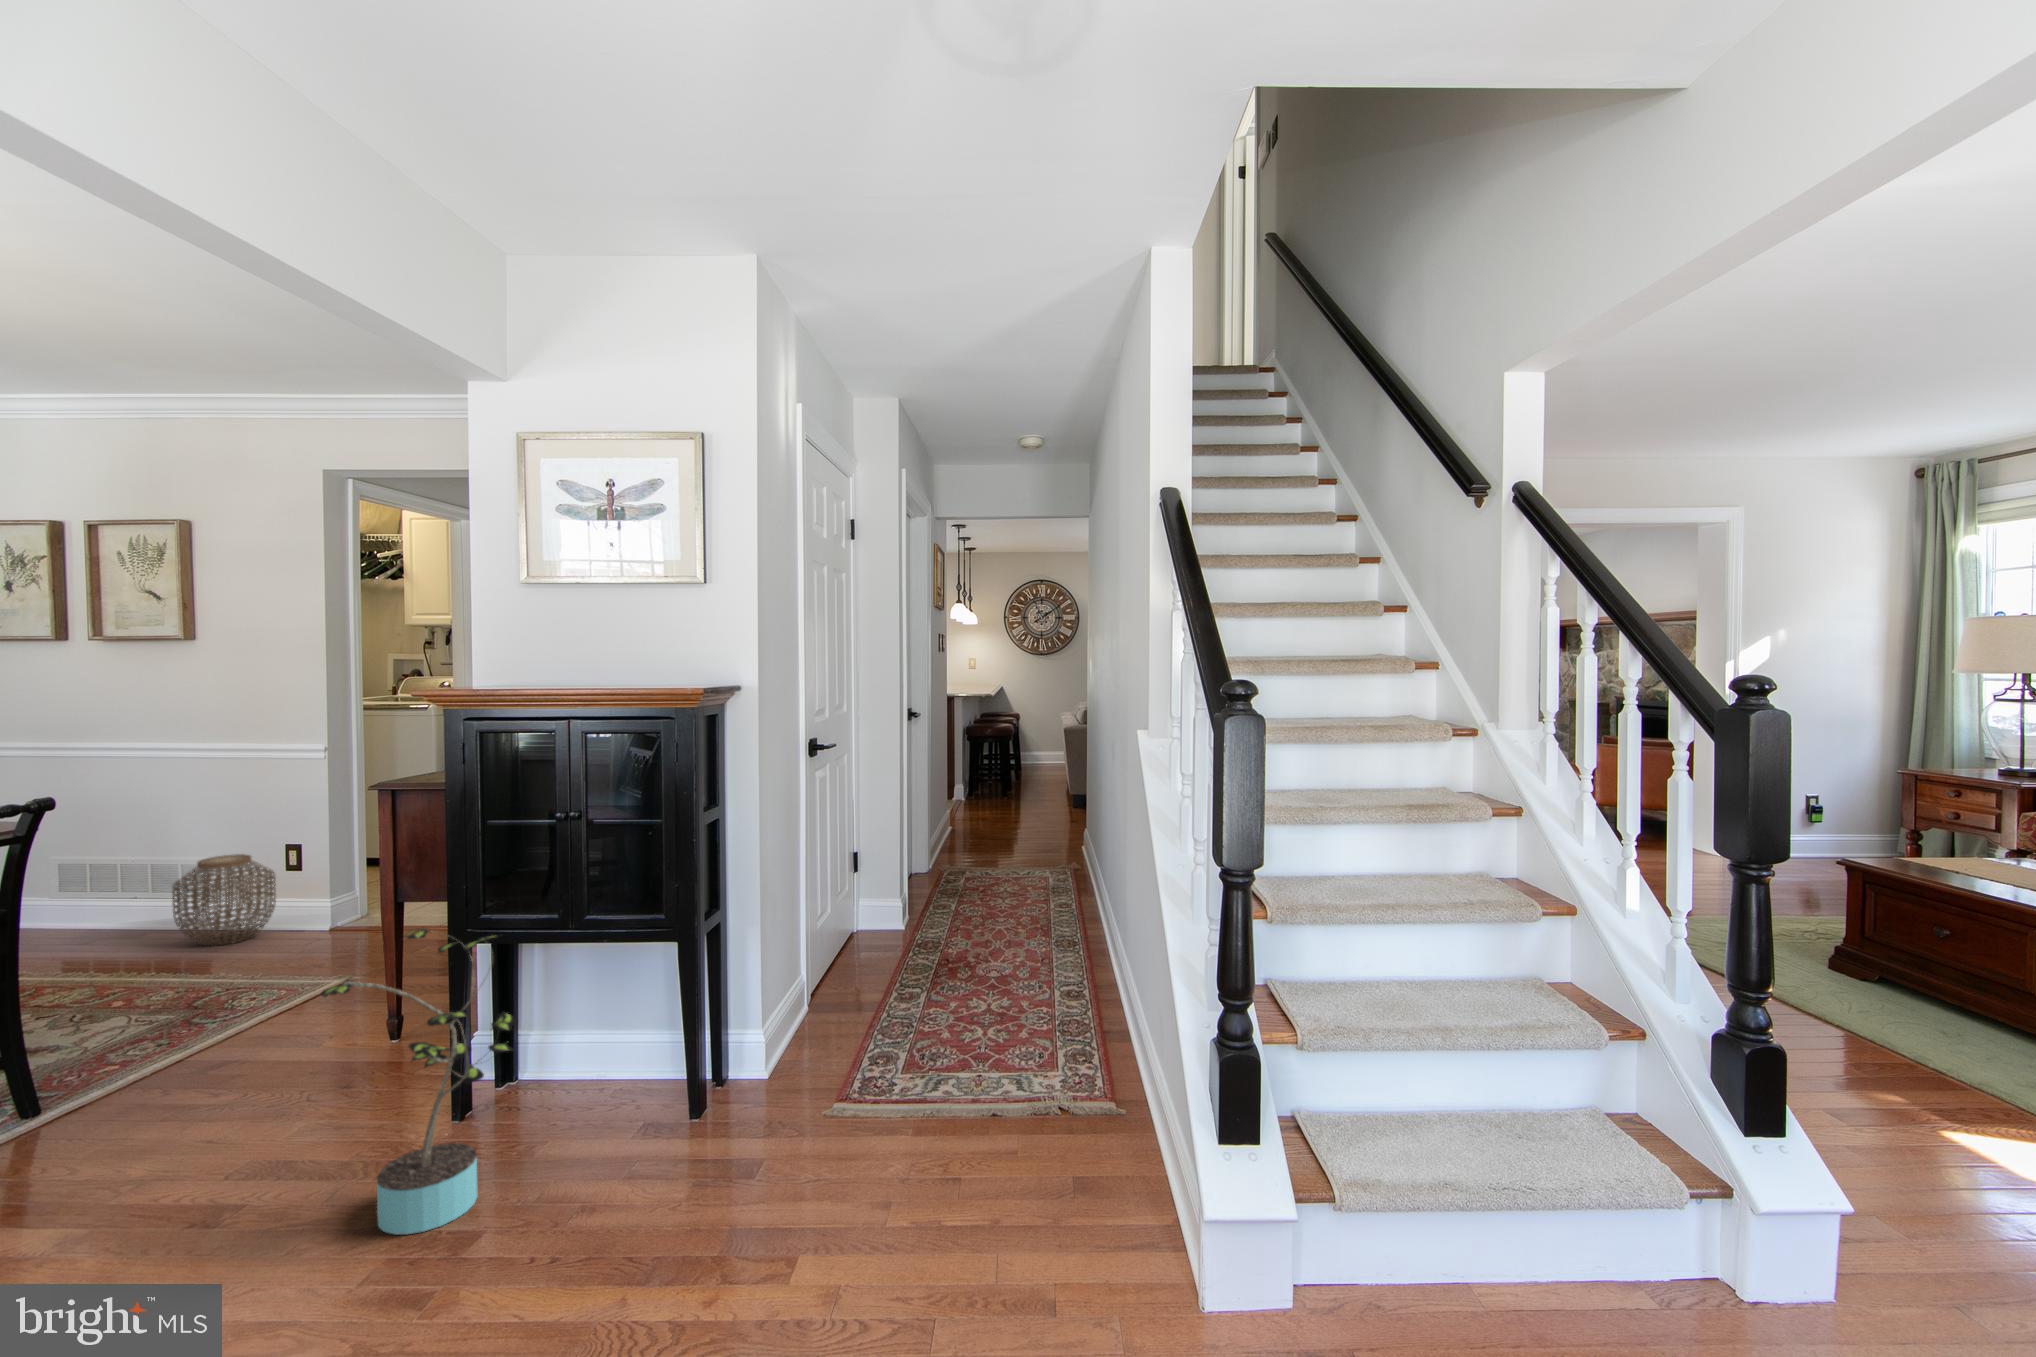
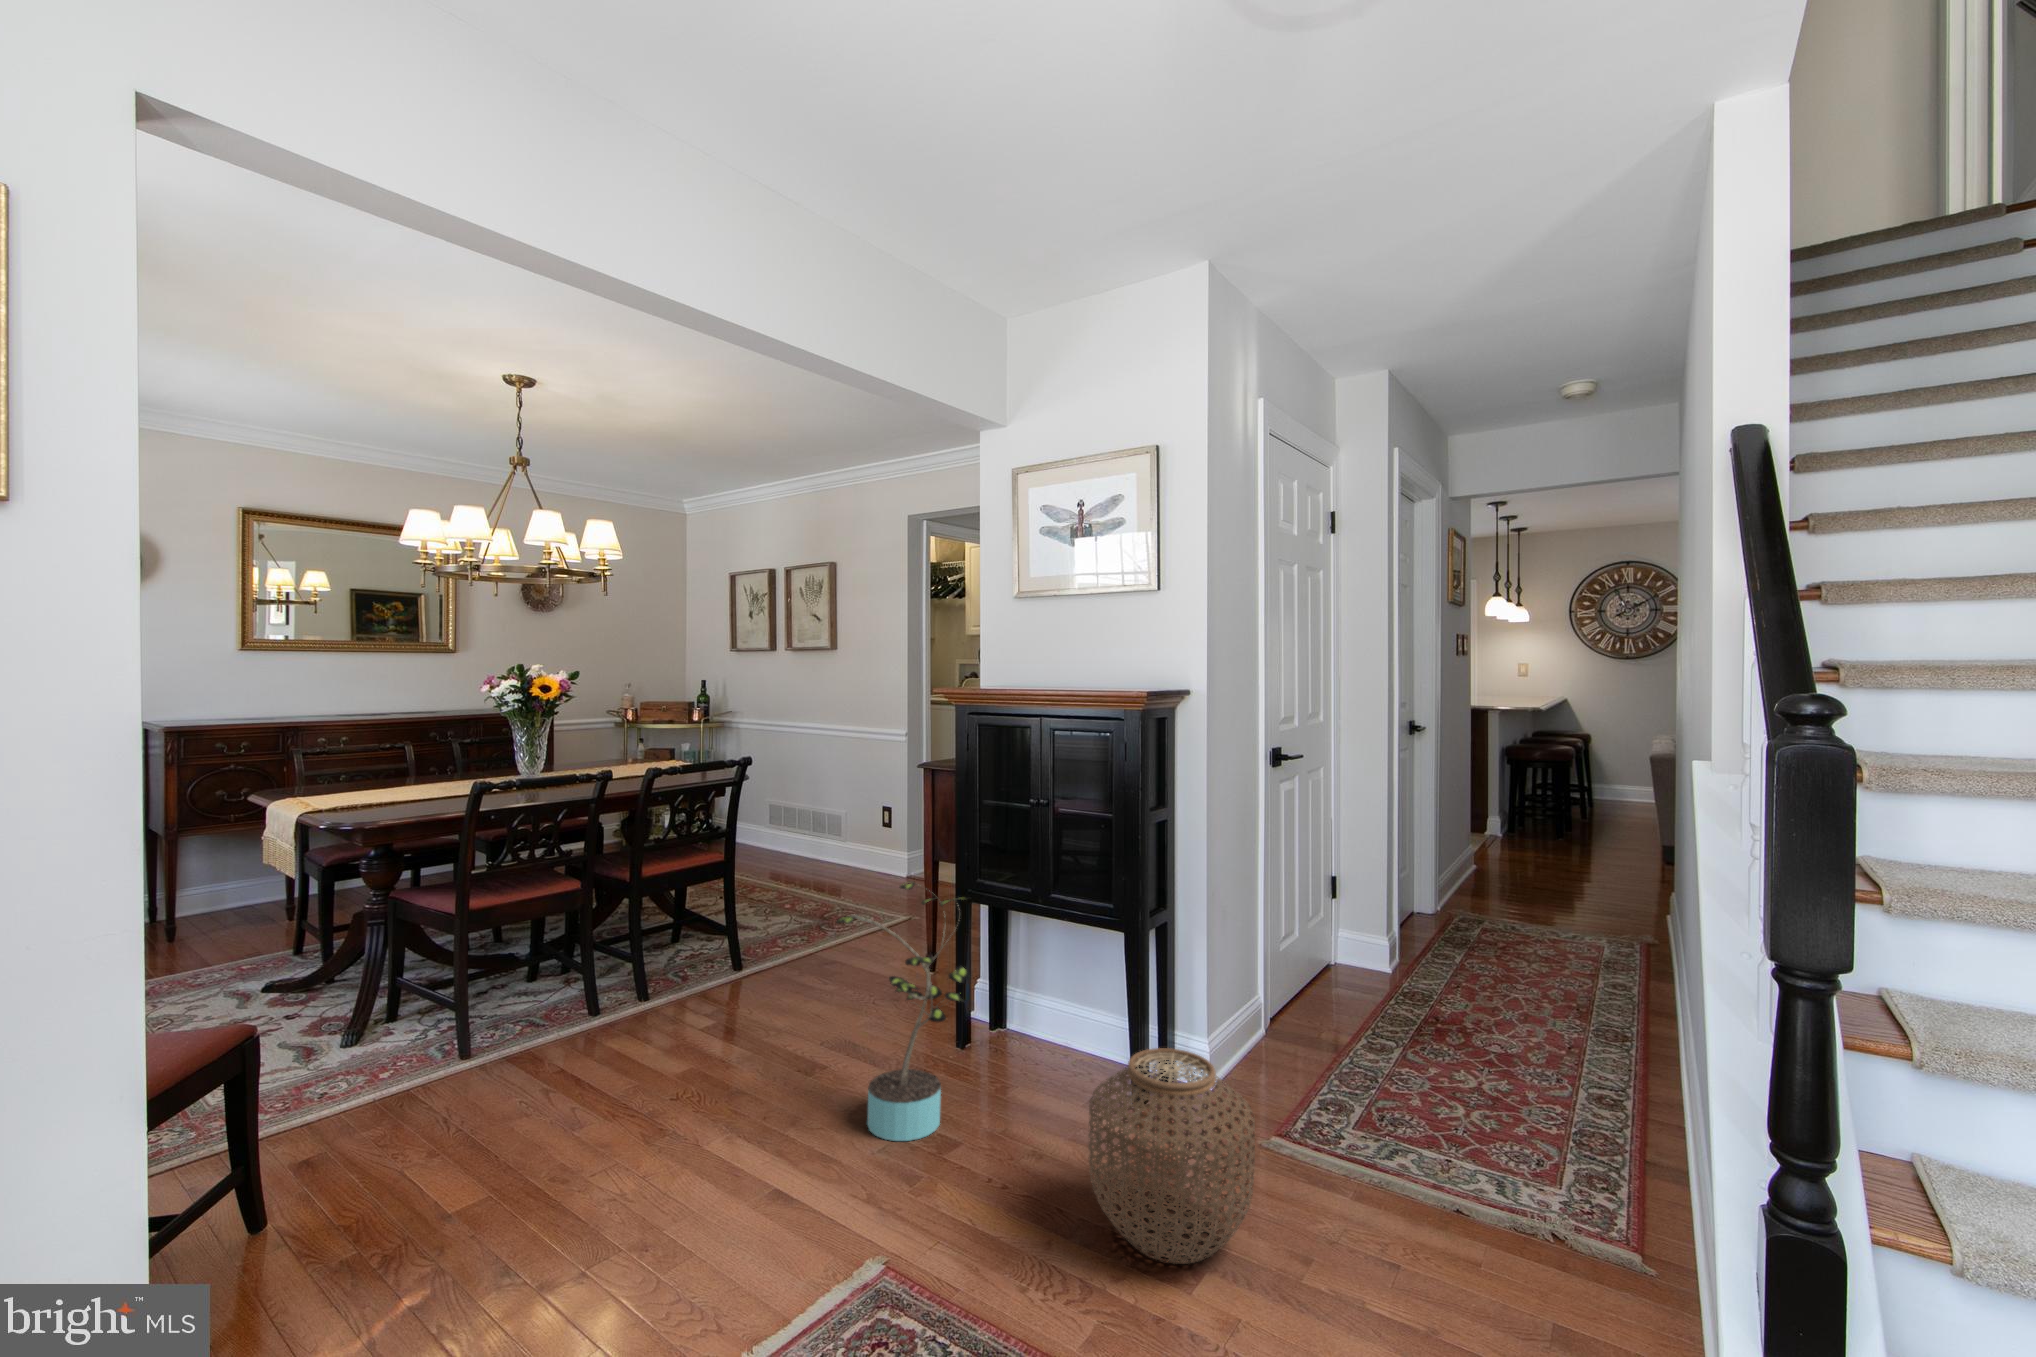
woven basket: present [172,854,276,946] -> present [1088,1048,1255,1264]

